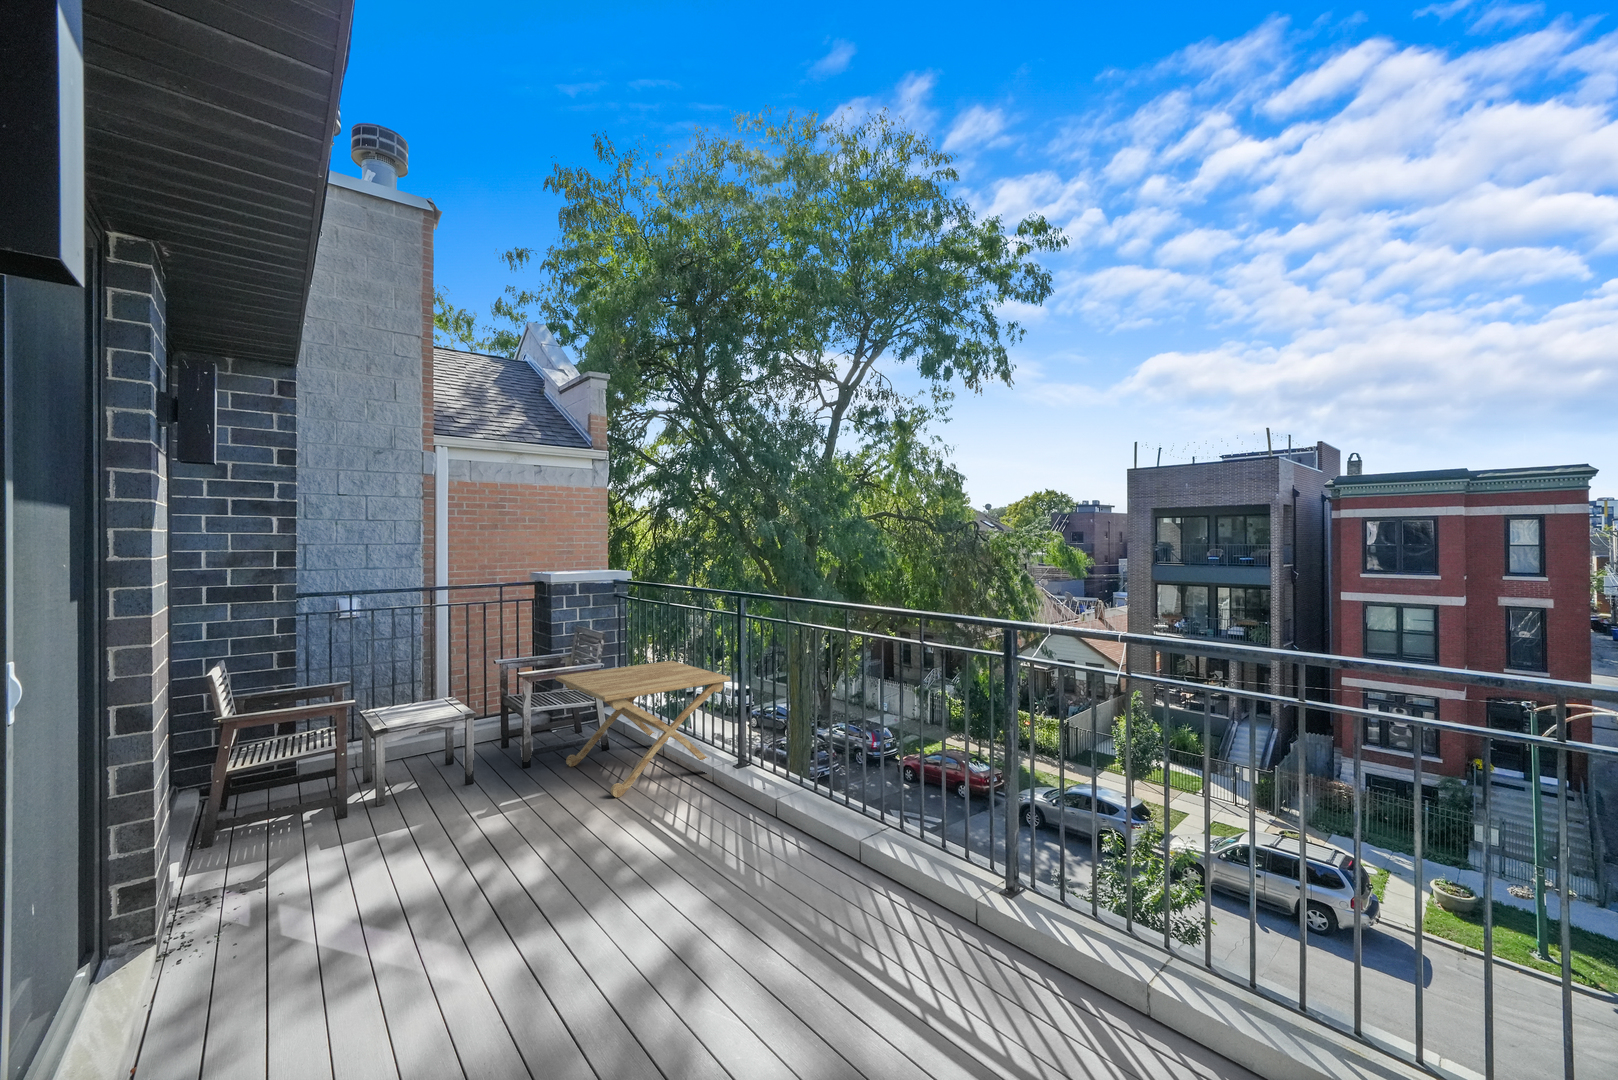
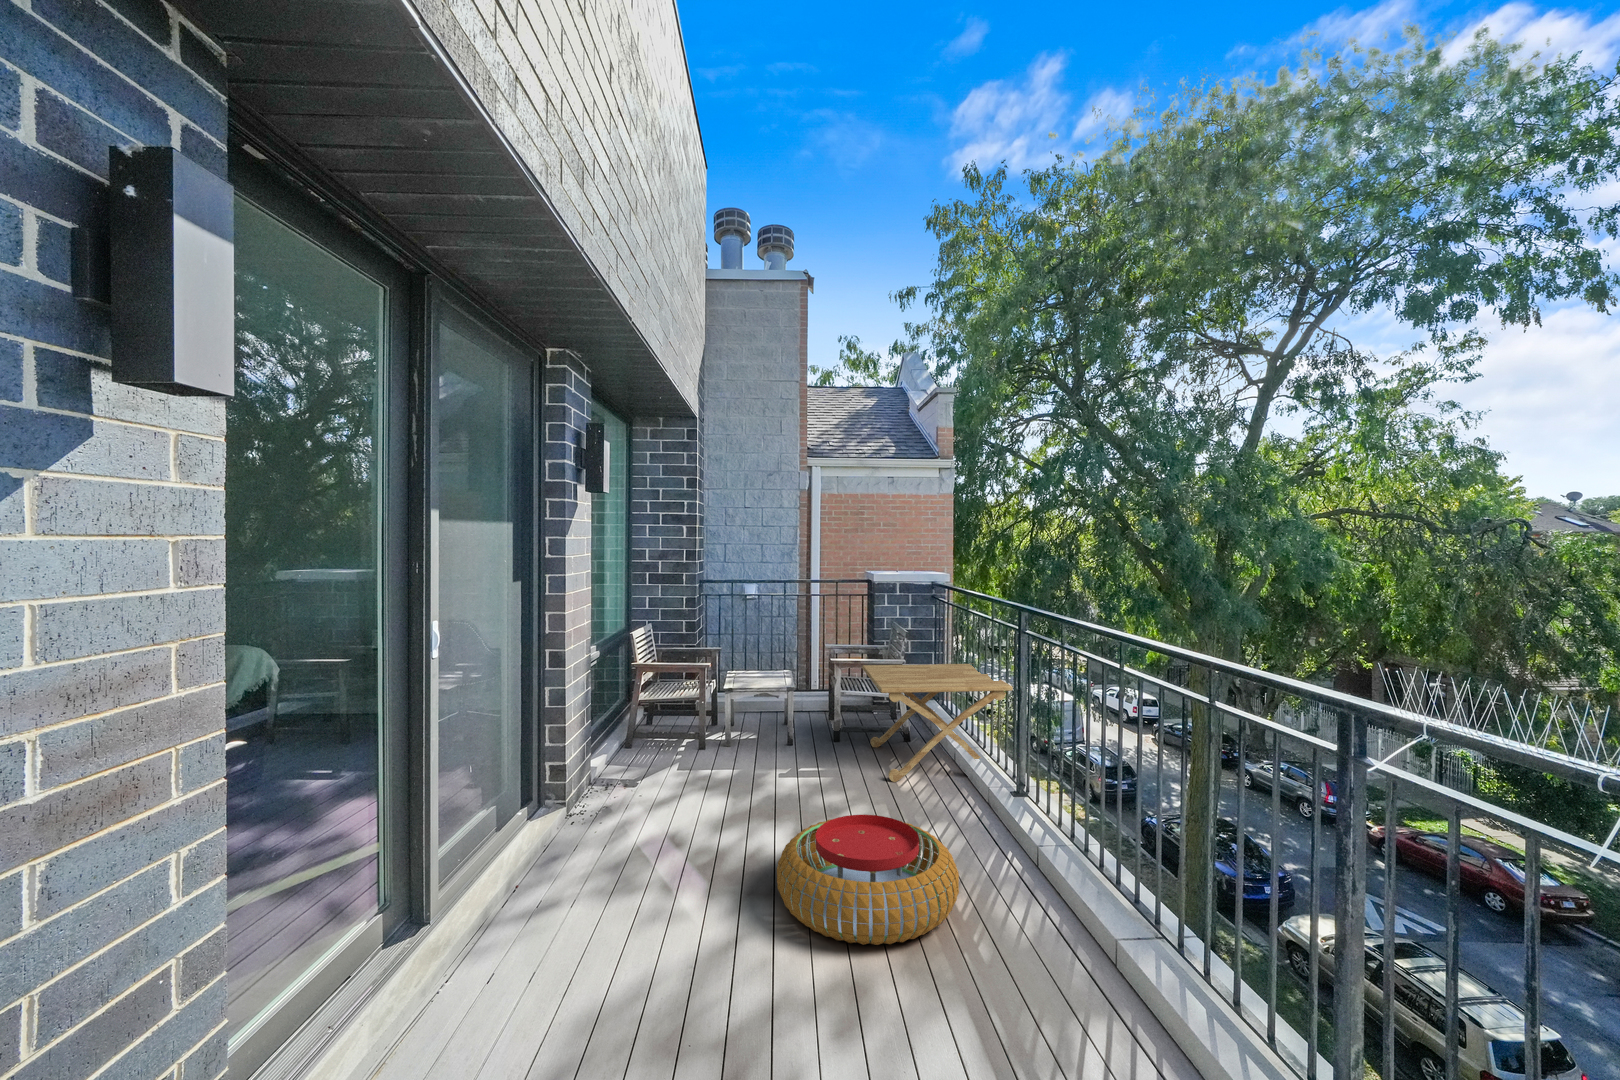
pouf: none [566,830,772,980] -> present [777,815,959,945]

